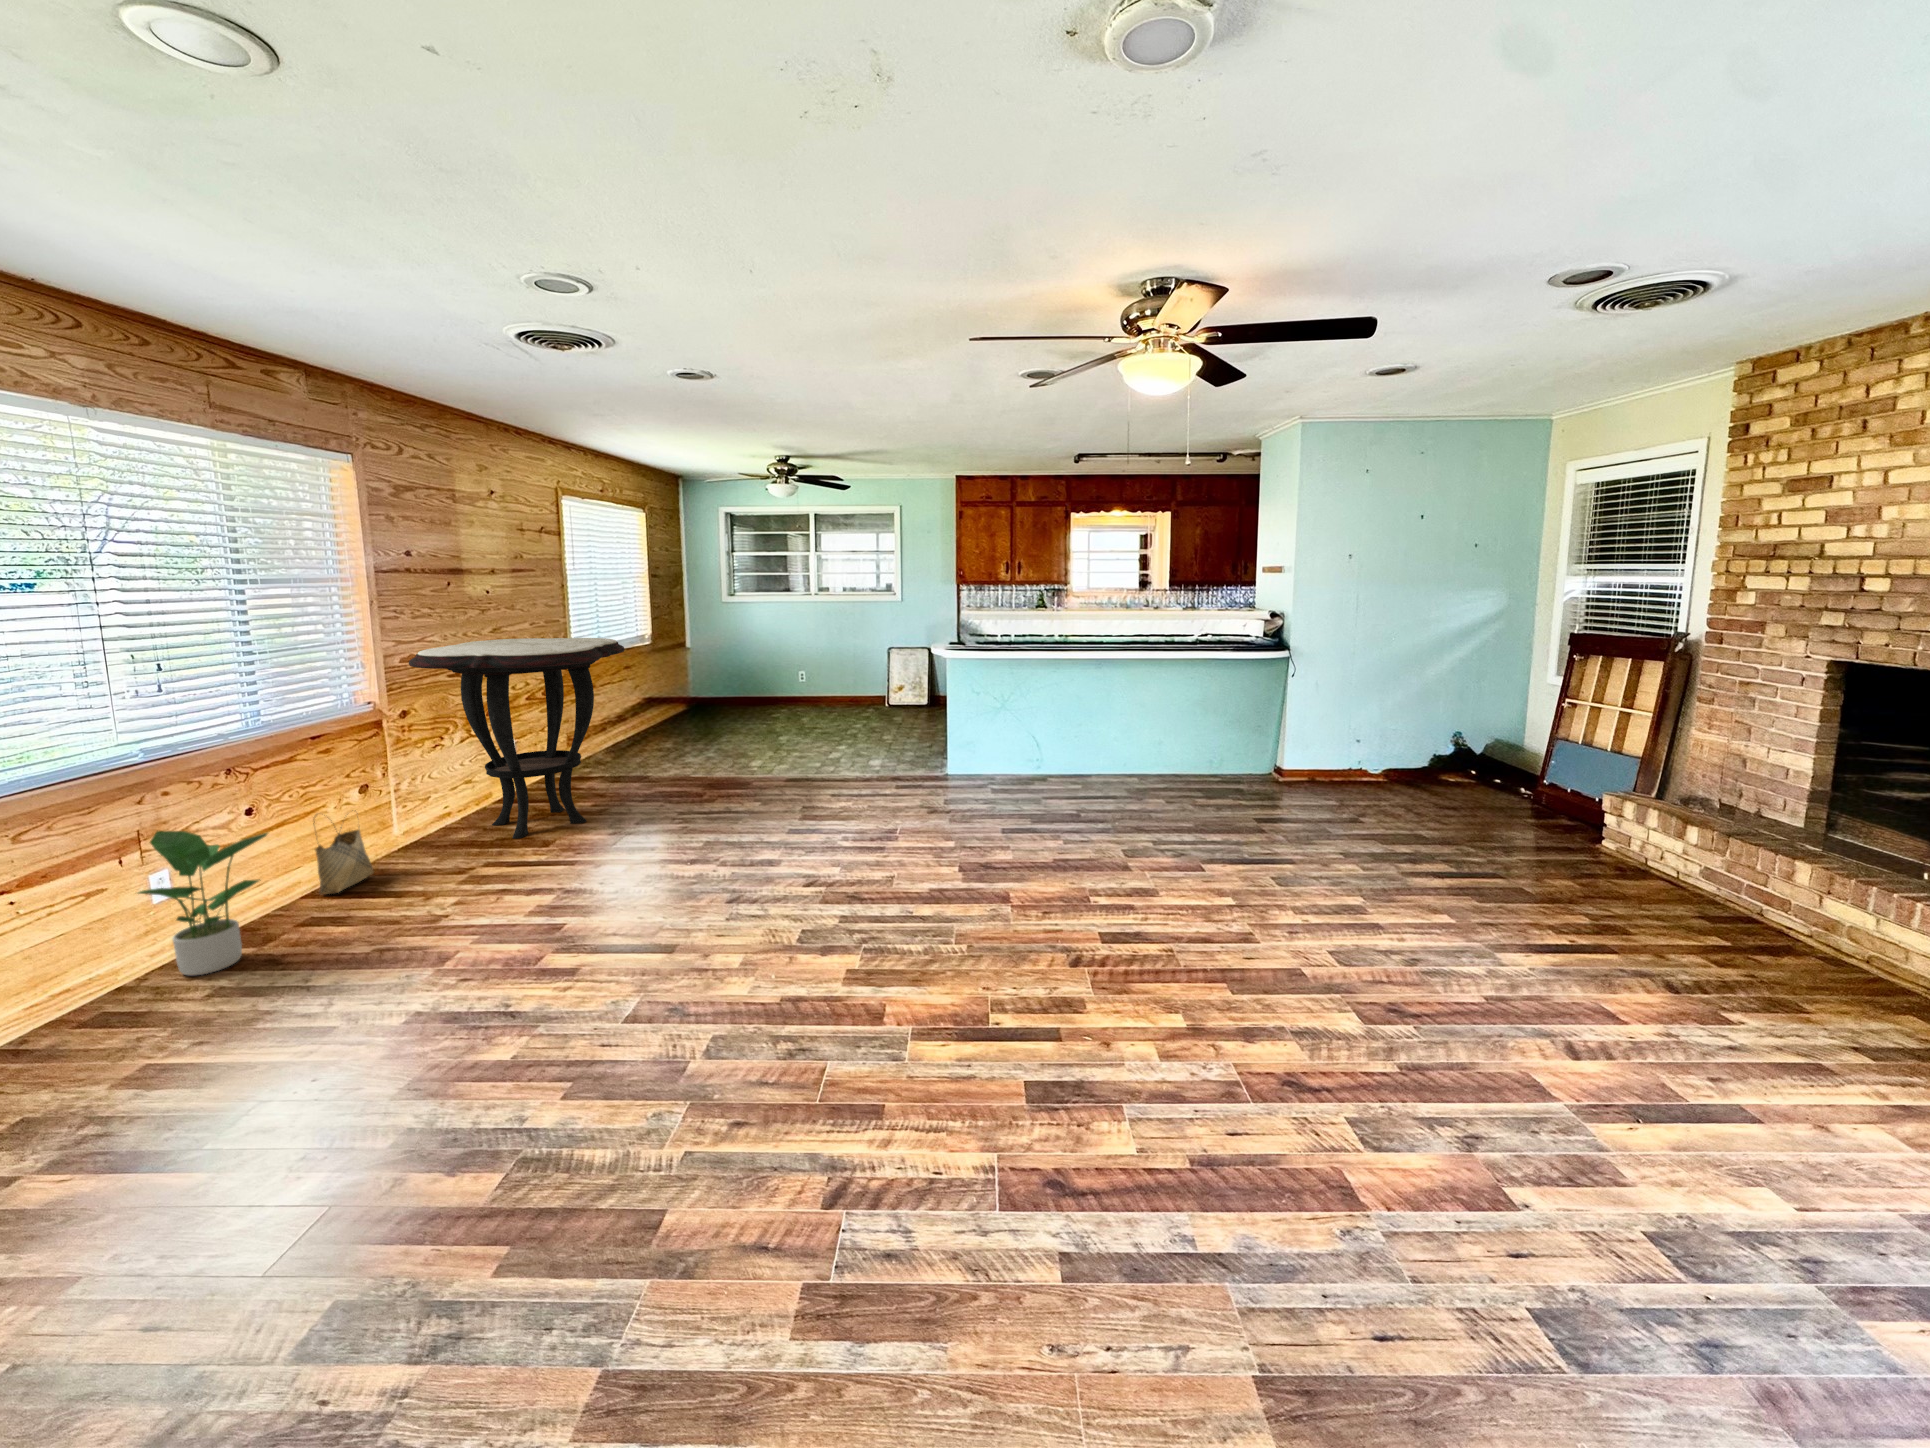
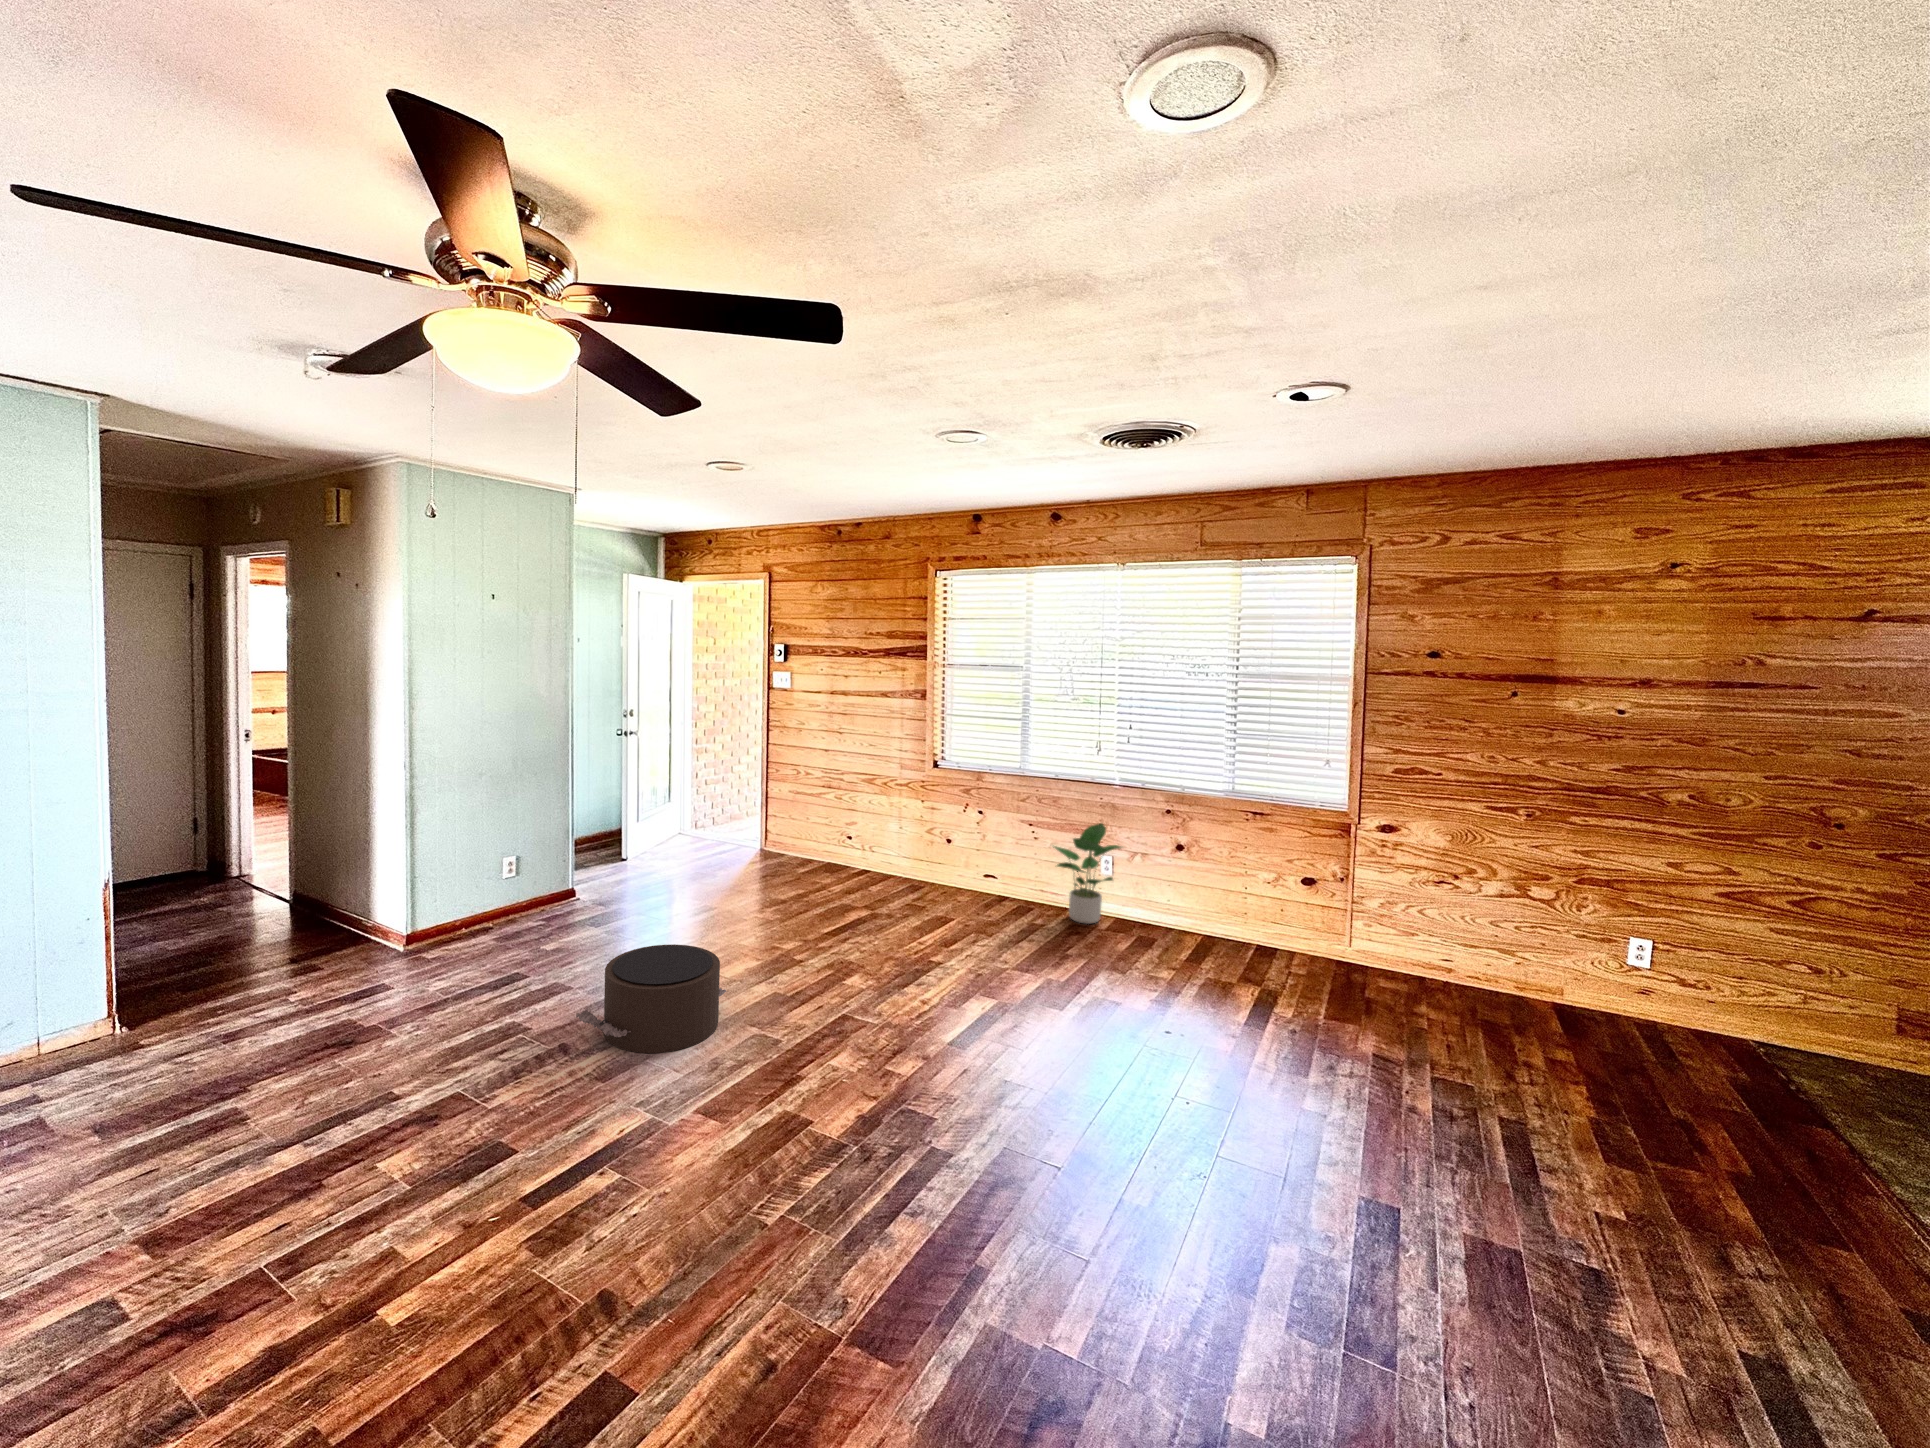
side table: present [409,638,625,839] -> none [1317,761,1595,1050]
woven basket: present [314,822,374,895] -> none [1199,874,1254,950]
pouf: none [587,1016,830,1222] -> present [576,944,727,1053]

